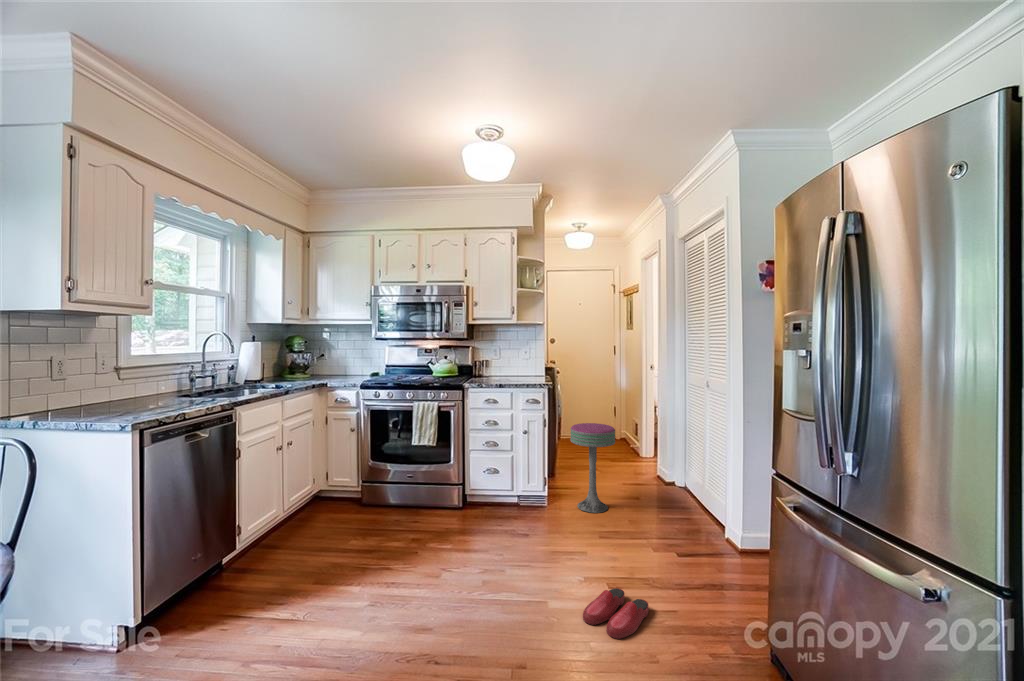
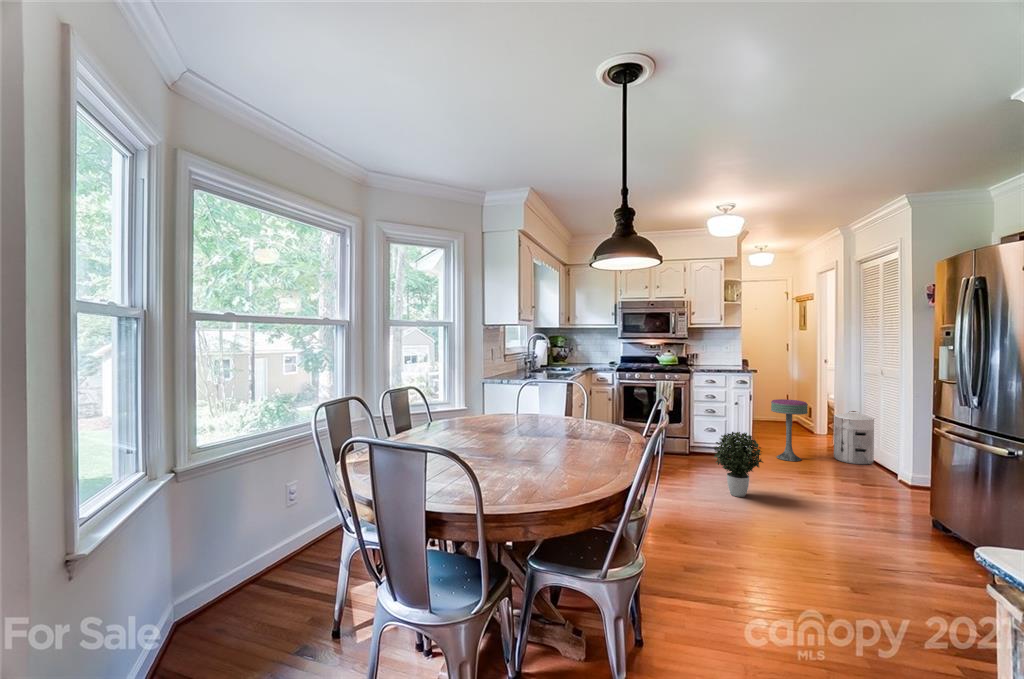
waste bin: none [650,437,697,512] -> present [834,411,874,465]
potted plant: none [426,505,507,630] -> present [714,432,763,497]
slippers: present [583,588,648,639] -> none [809,487,850,506]

